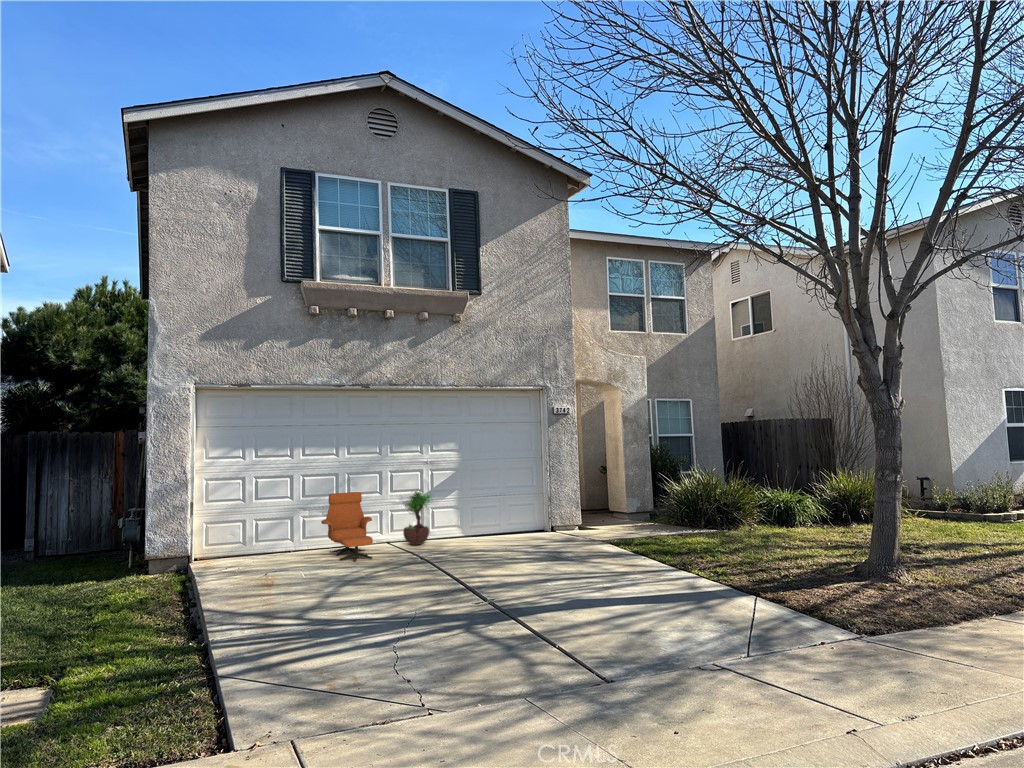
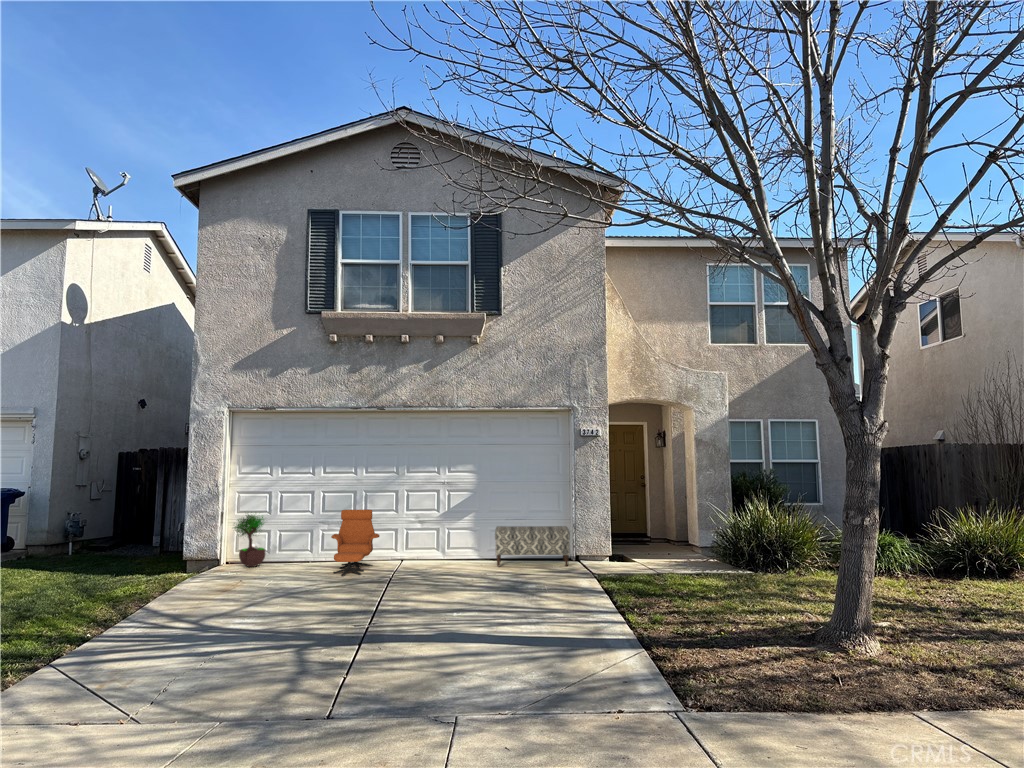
potted tree: present [403,491,430,545] -> present [234,514,266,567]
bench: none [478,499,556,541] -> present [495,526,570,566]

